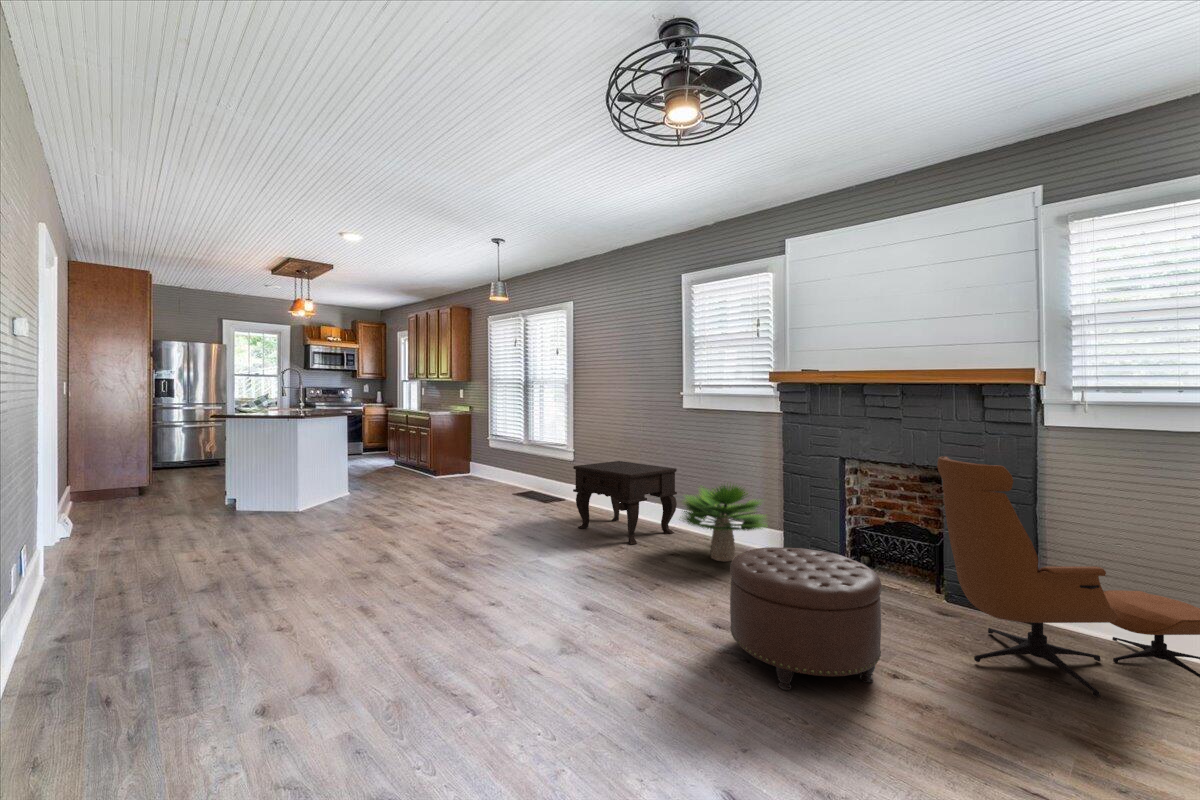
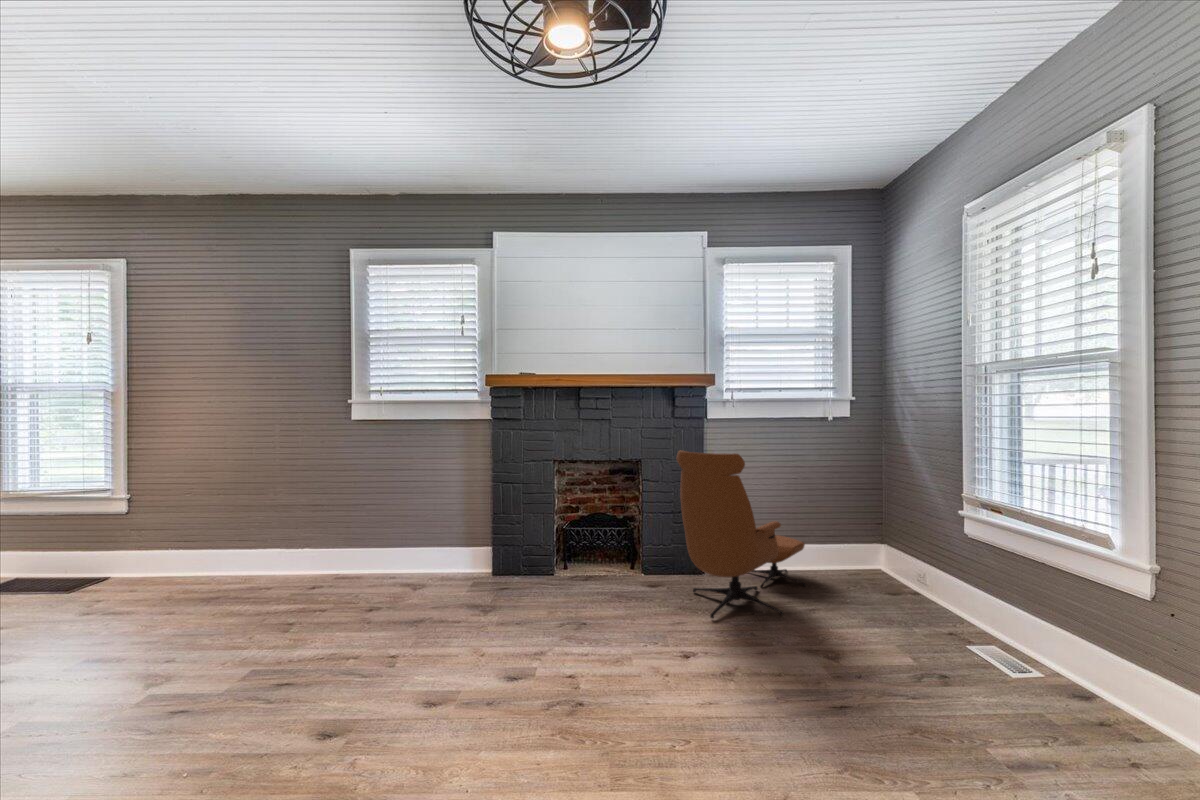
side table: present [573,461,677,544] -> none [170,495,348,610]
potted plant: present [682,484,766,561] -> none [375,500,490,598]
ottoman: present [730,547,881,690] -> none [541,555,687,712]

